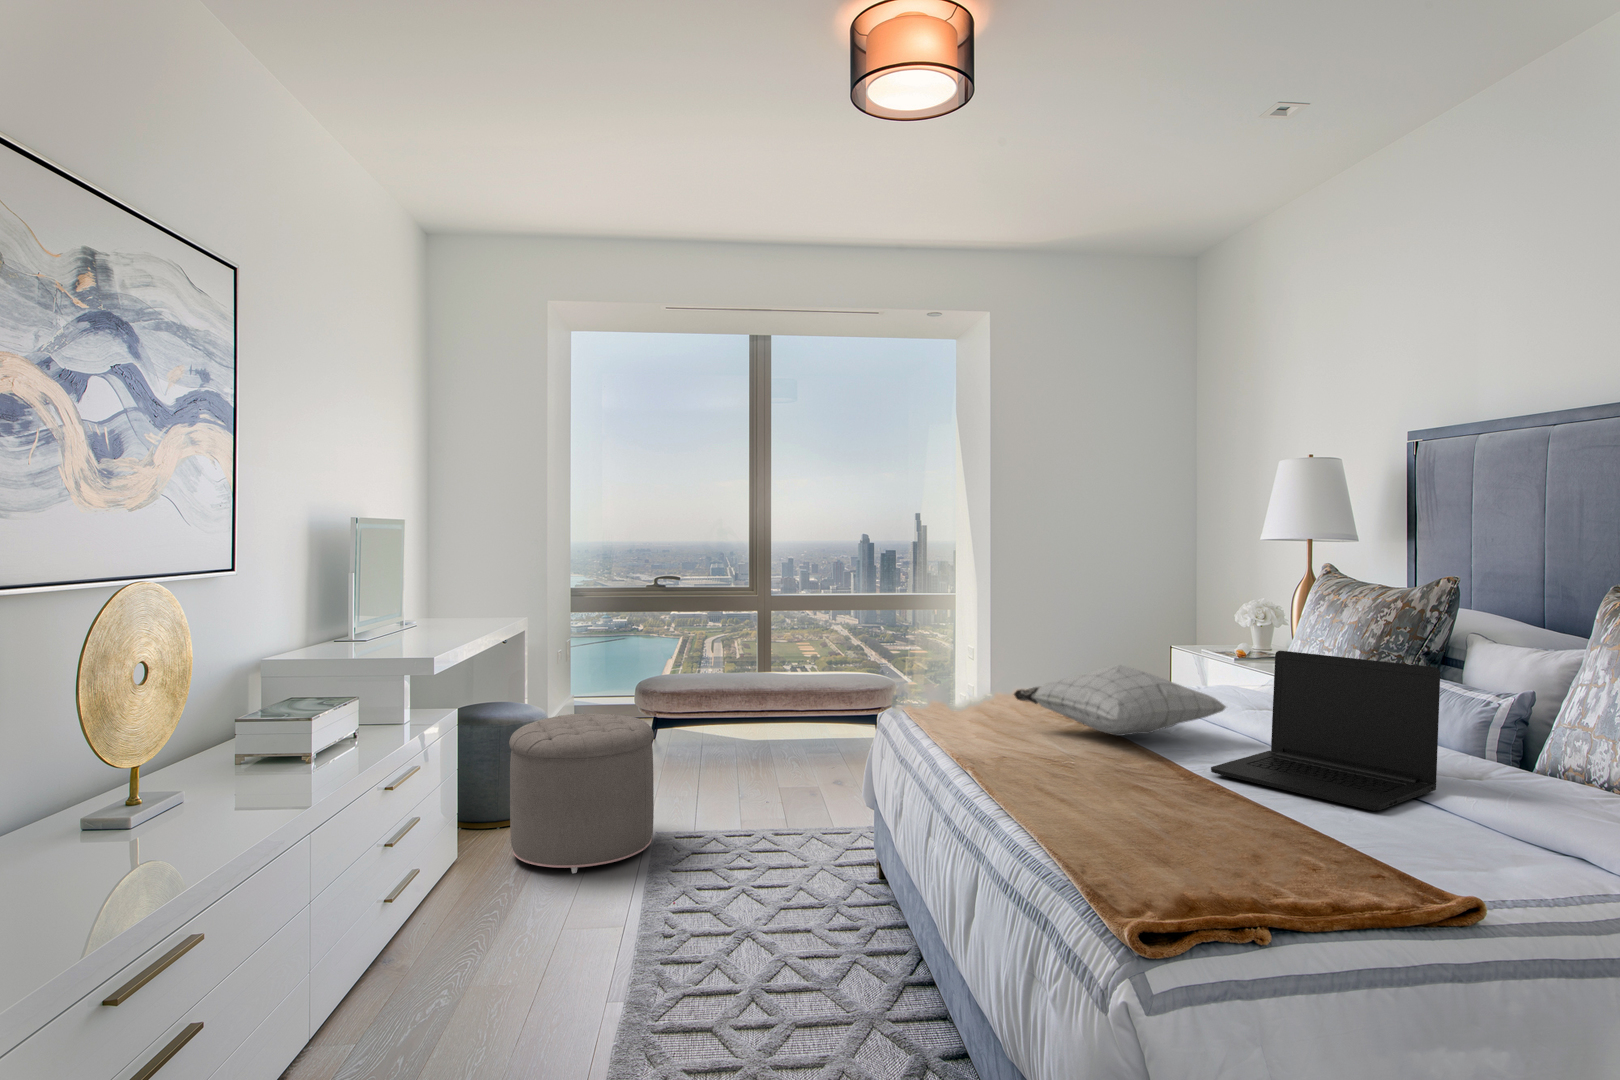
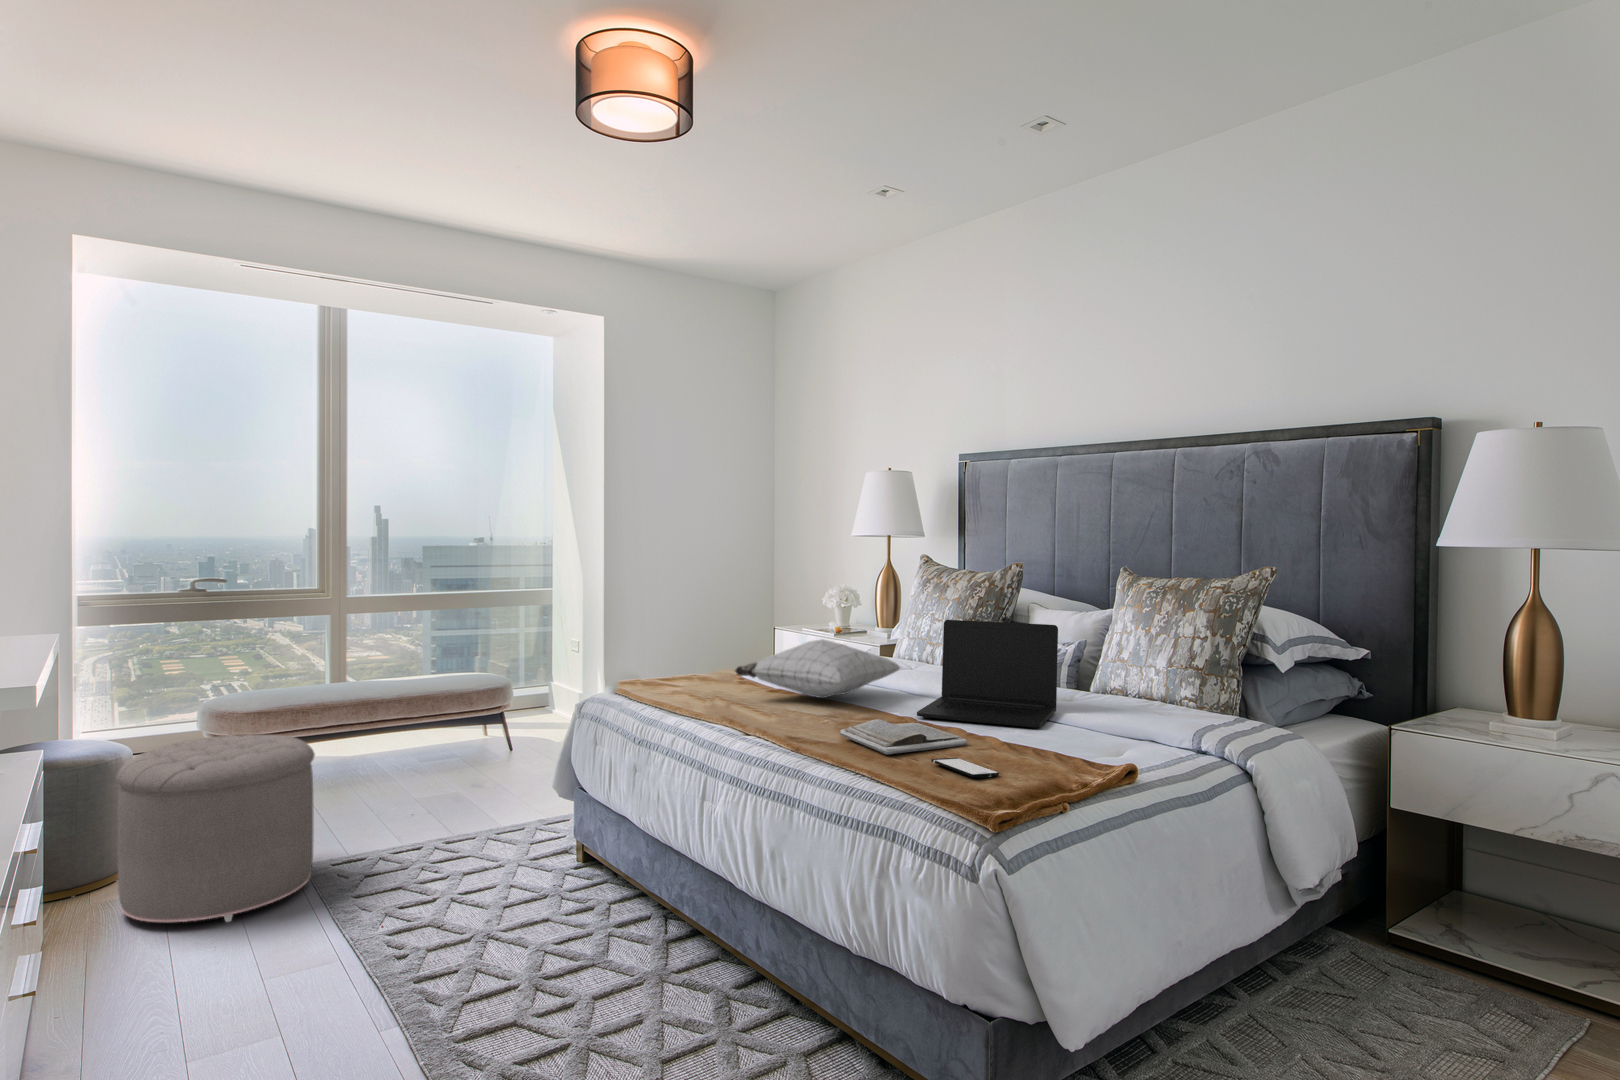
book: none [1077,770,1237,821] -> present [840,719,967,754]
smartphone: none [1153,833,1230,871] -> present [931,758,999,778]

